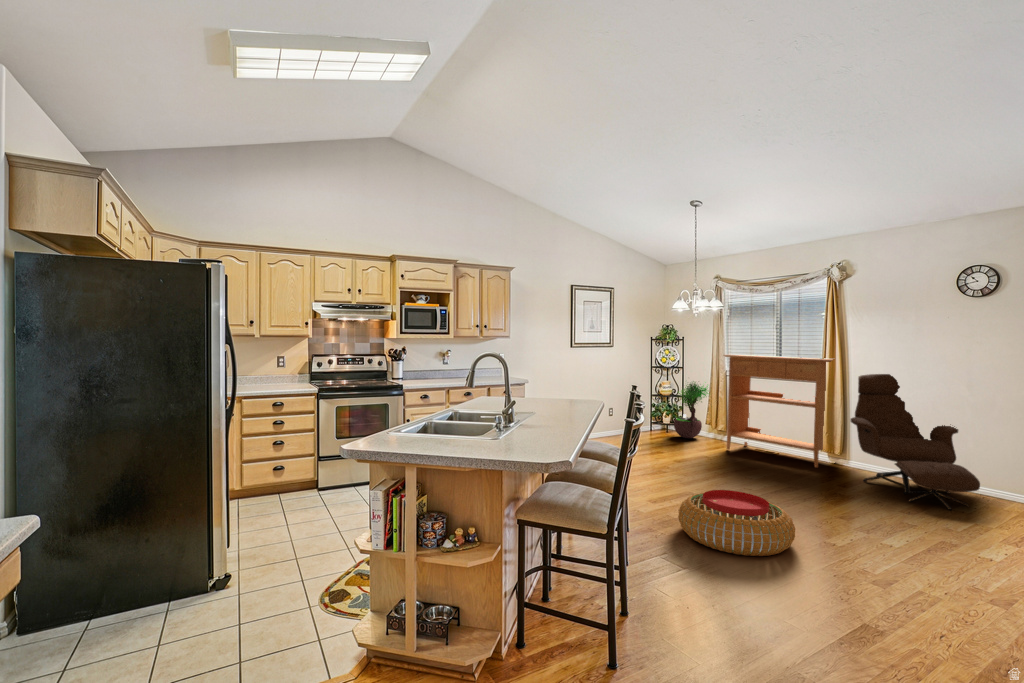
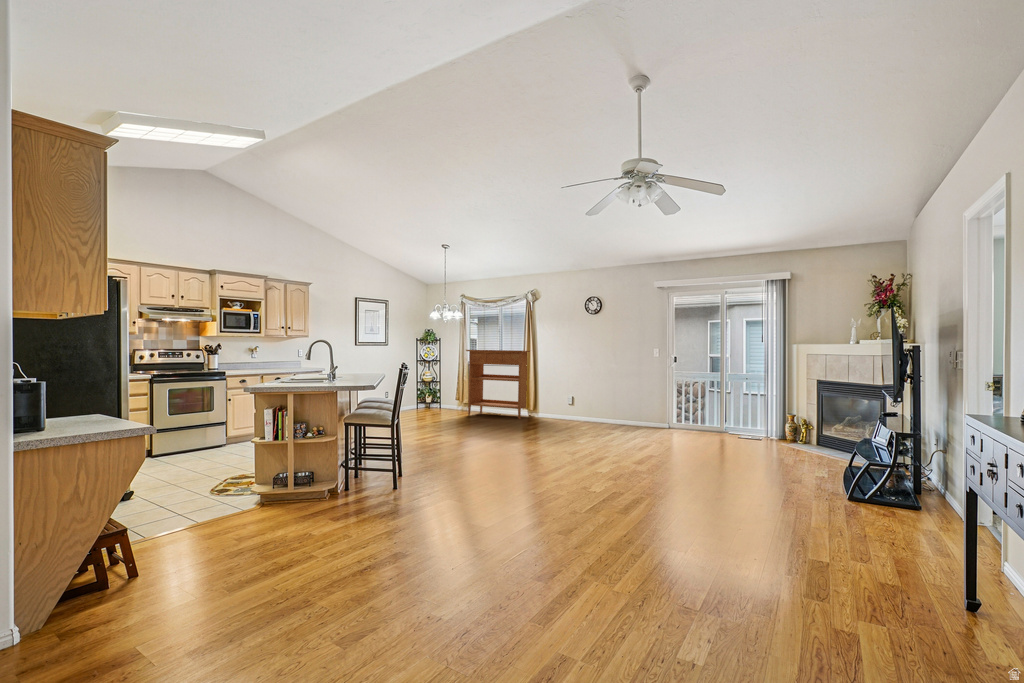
lounge chair: present [851,374,980,510] -> none [536,359,591,429]
potted tree: present [674,381,709,438] -> none [434,367,459,411]
pouf: present [678,490,795,556] -> none [433,424,494,453]

